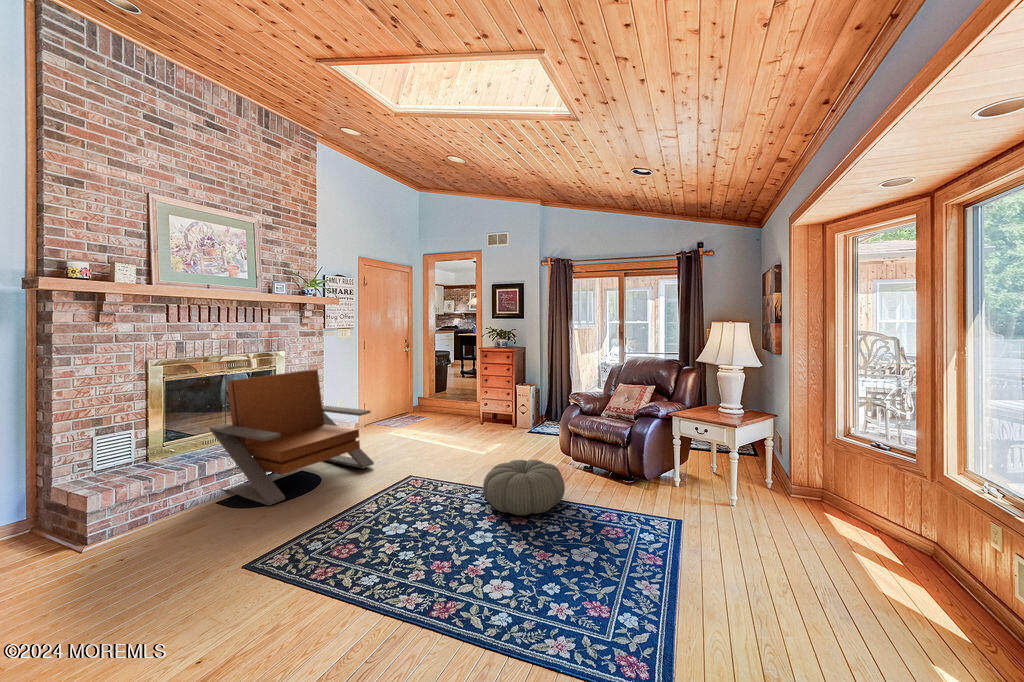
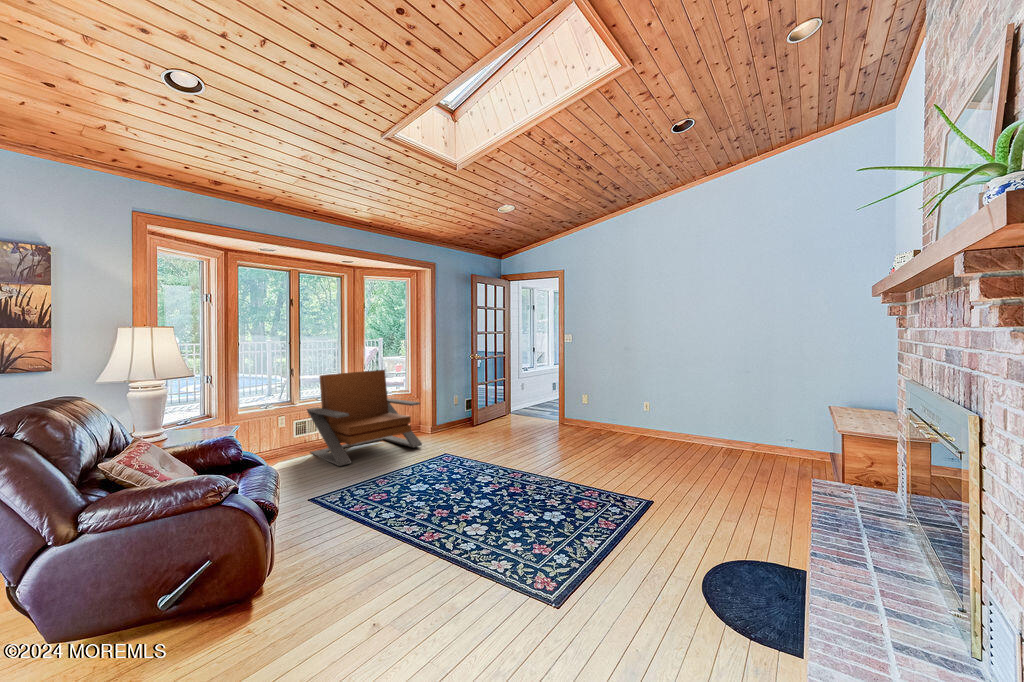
pouf: present [483,460,565,515] -> none [493,445,559,487]

